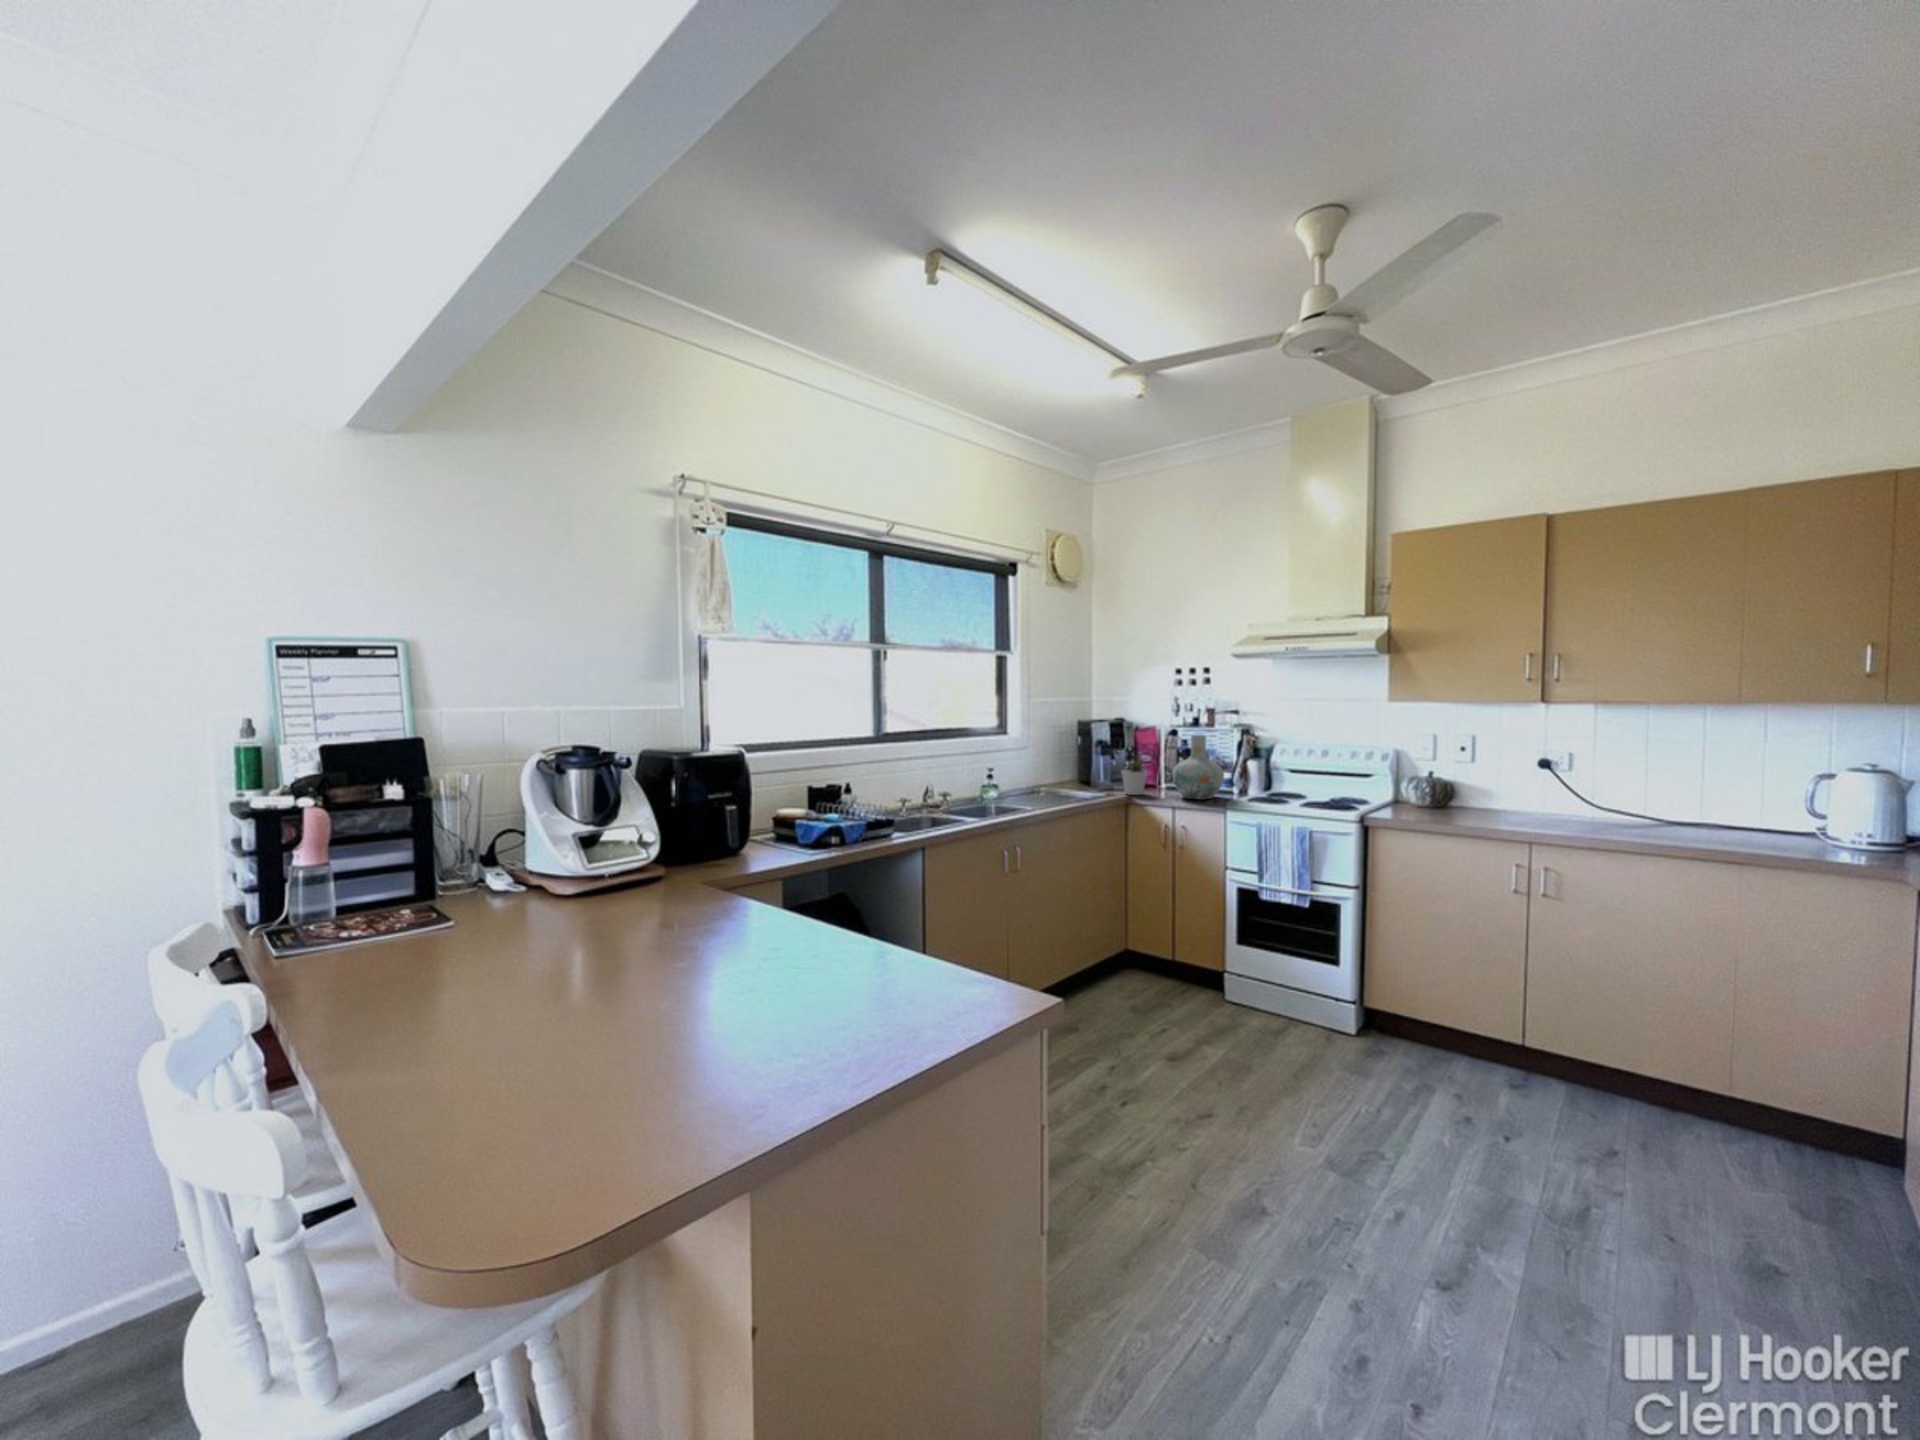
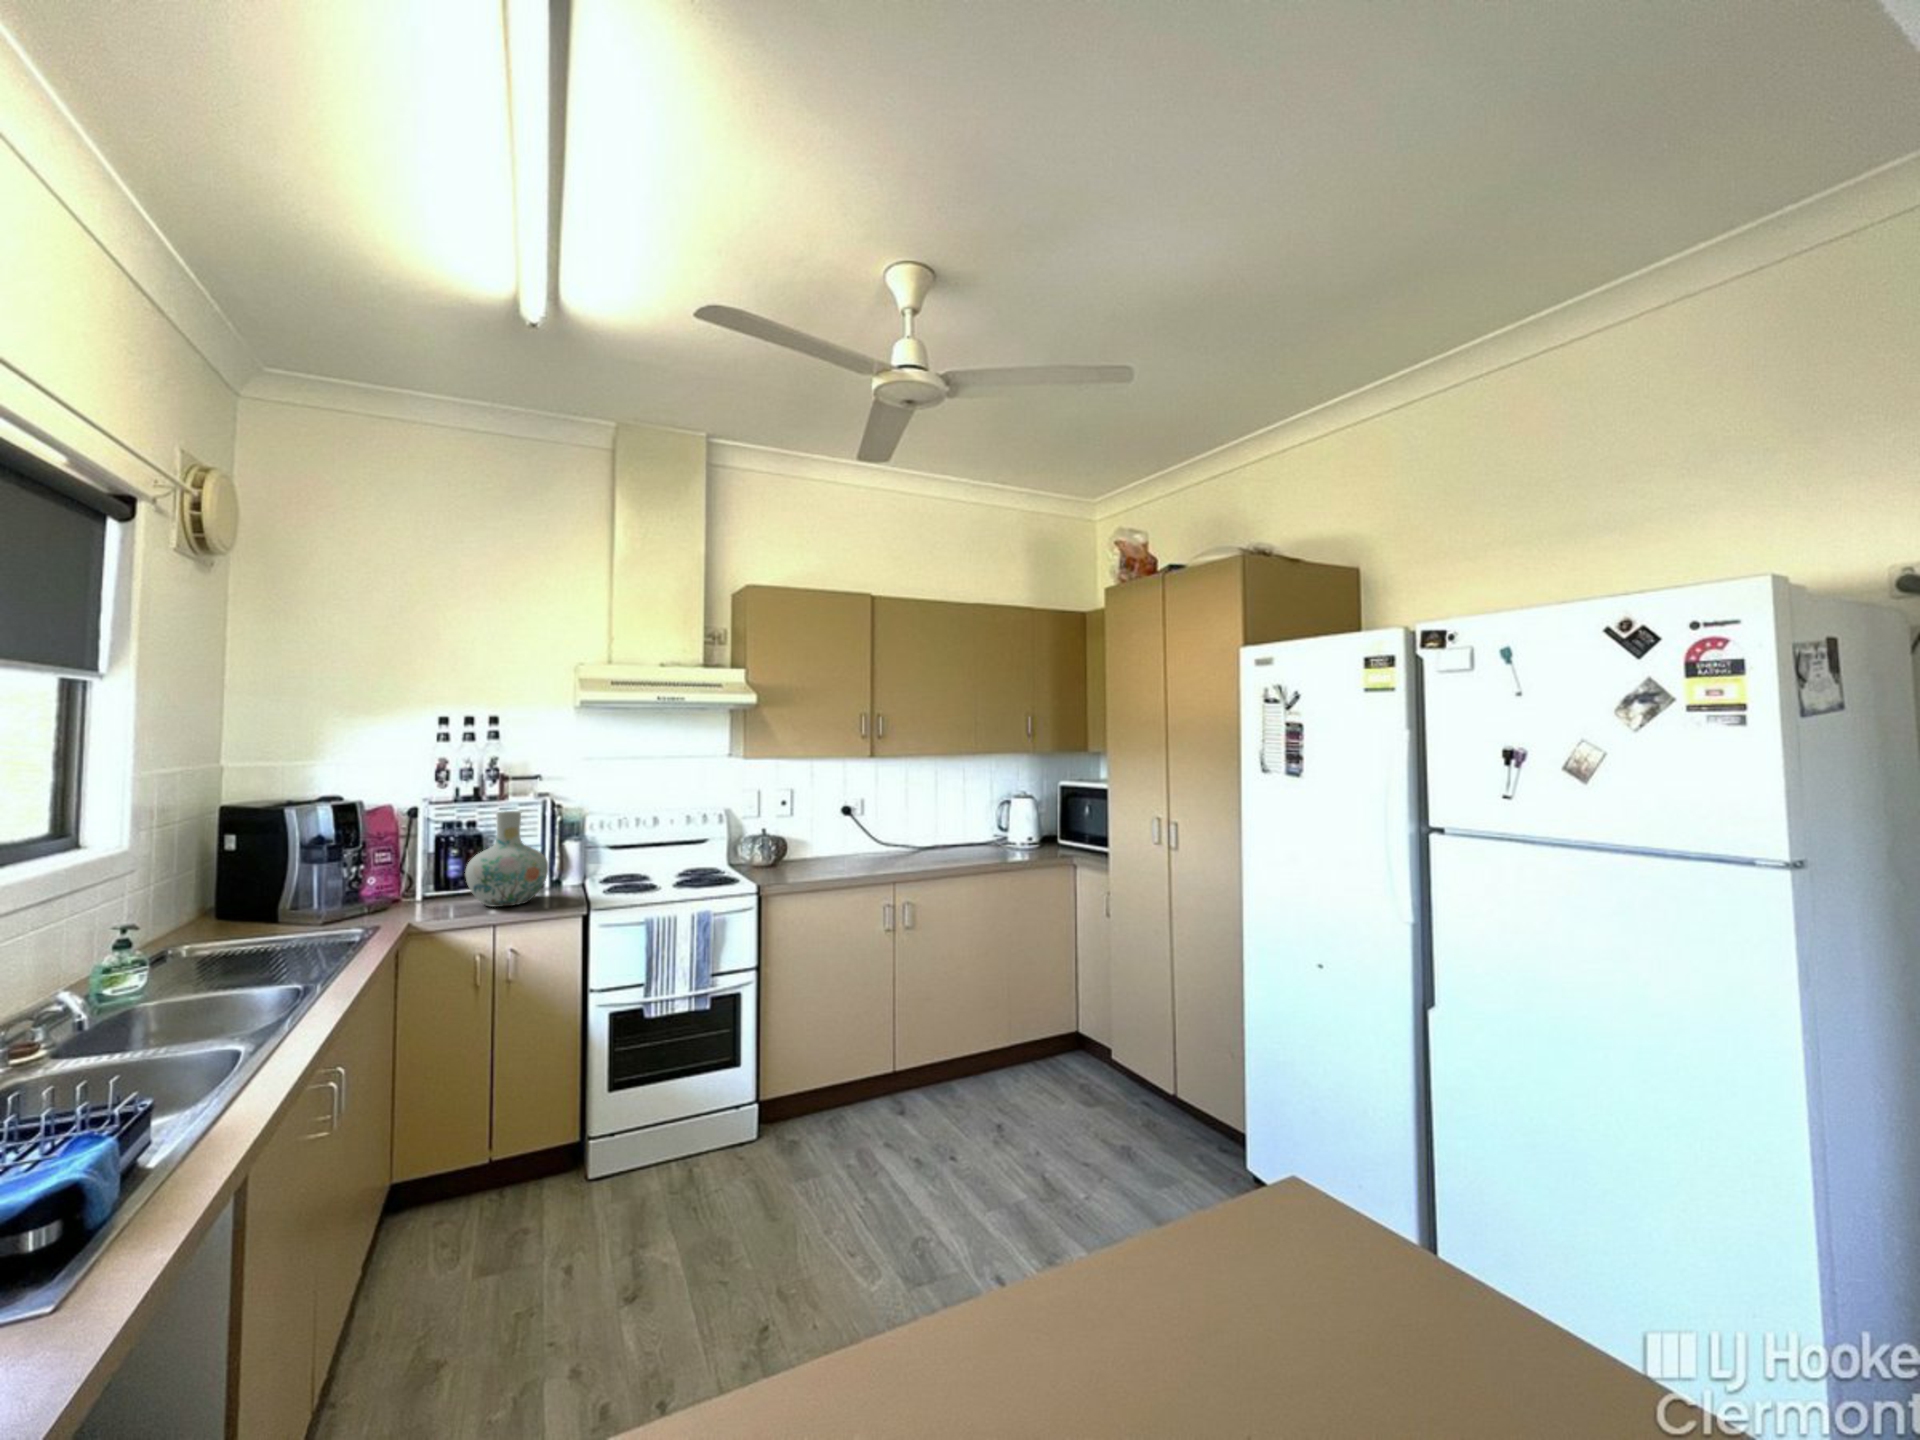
potted plant: present [1122,756,1147,795] -> none [369,851,422,920]

